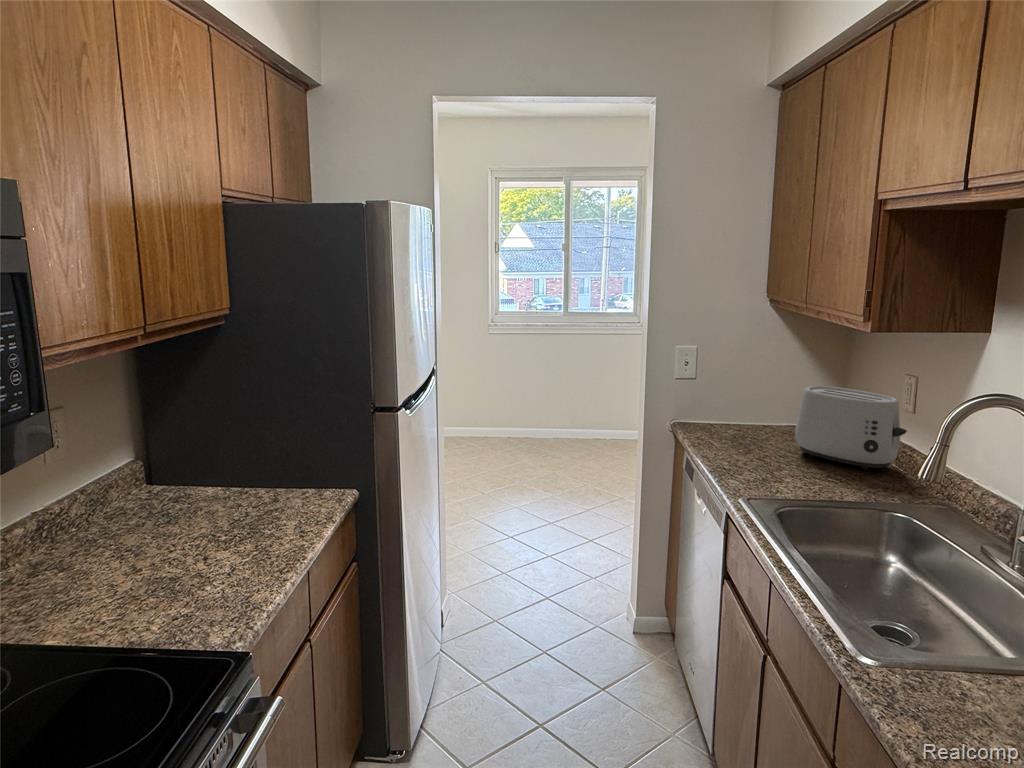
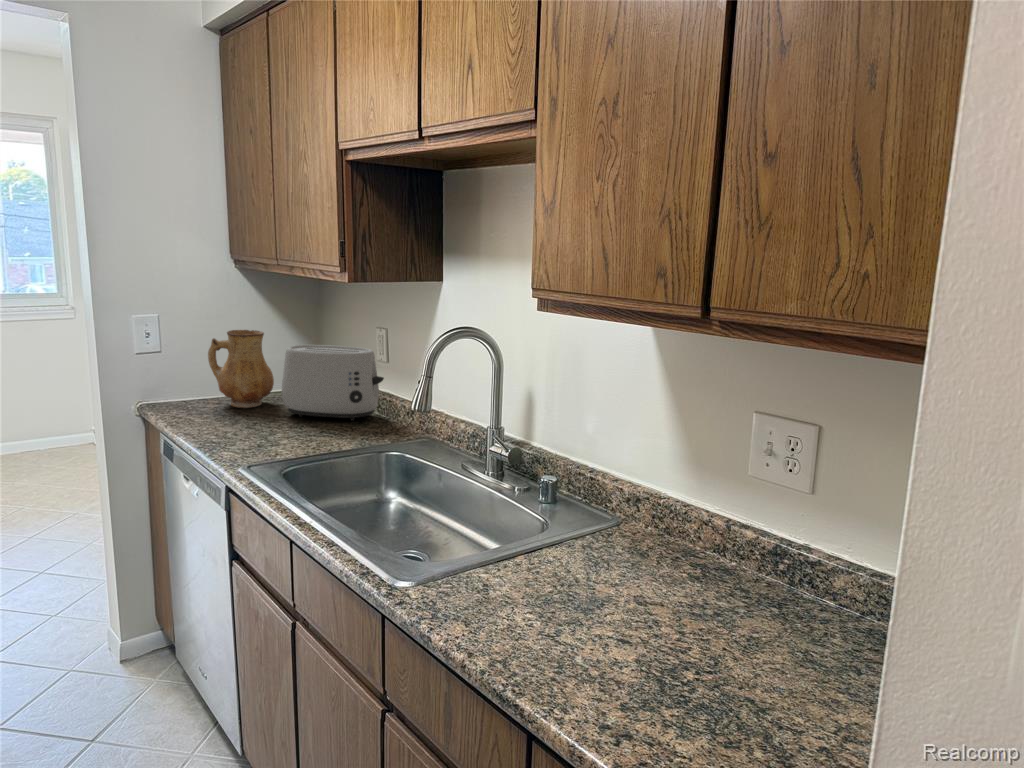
ceramic pitcher: none [733,365,791,439] -> present [208,330,274,408]

